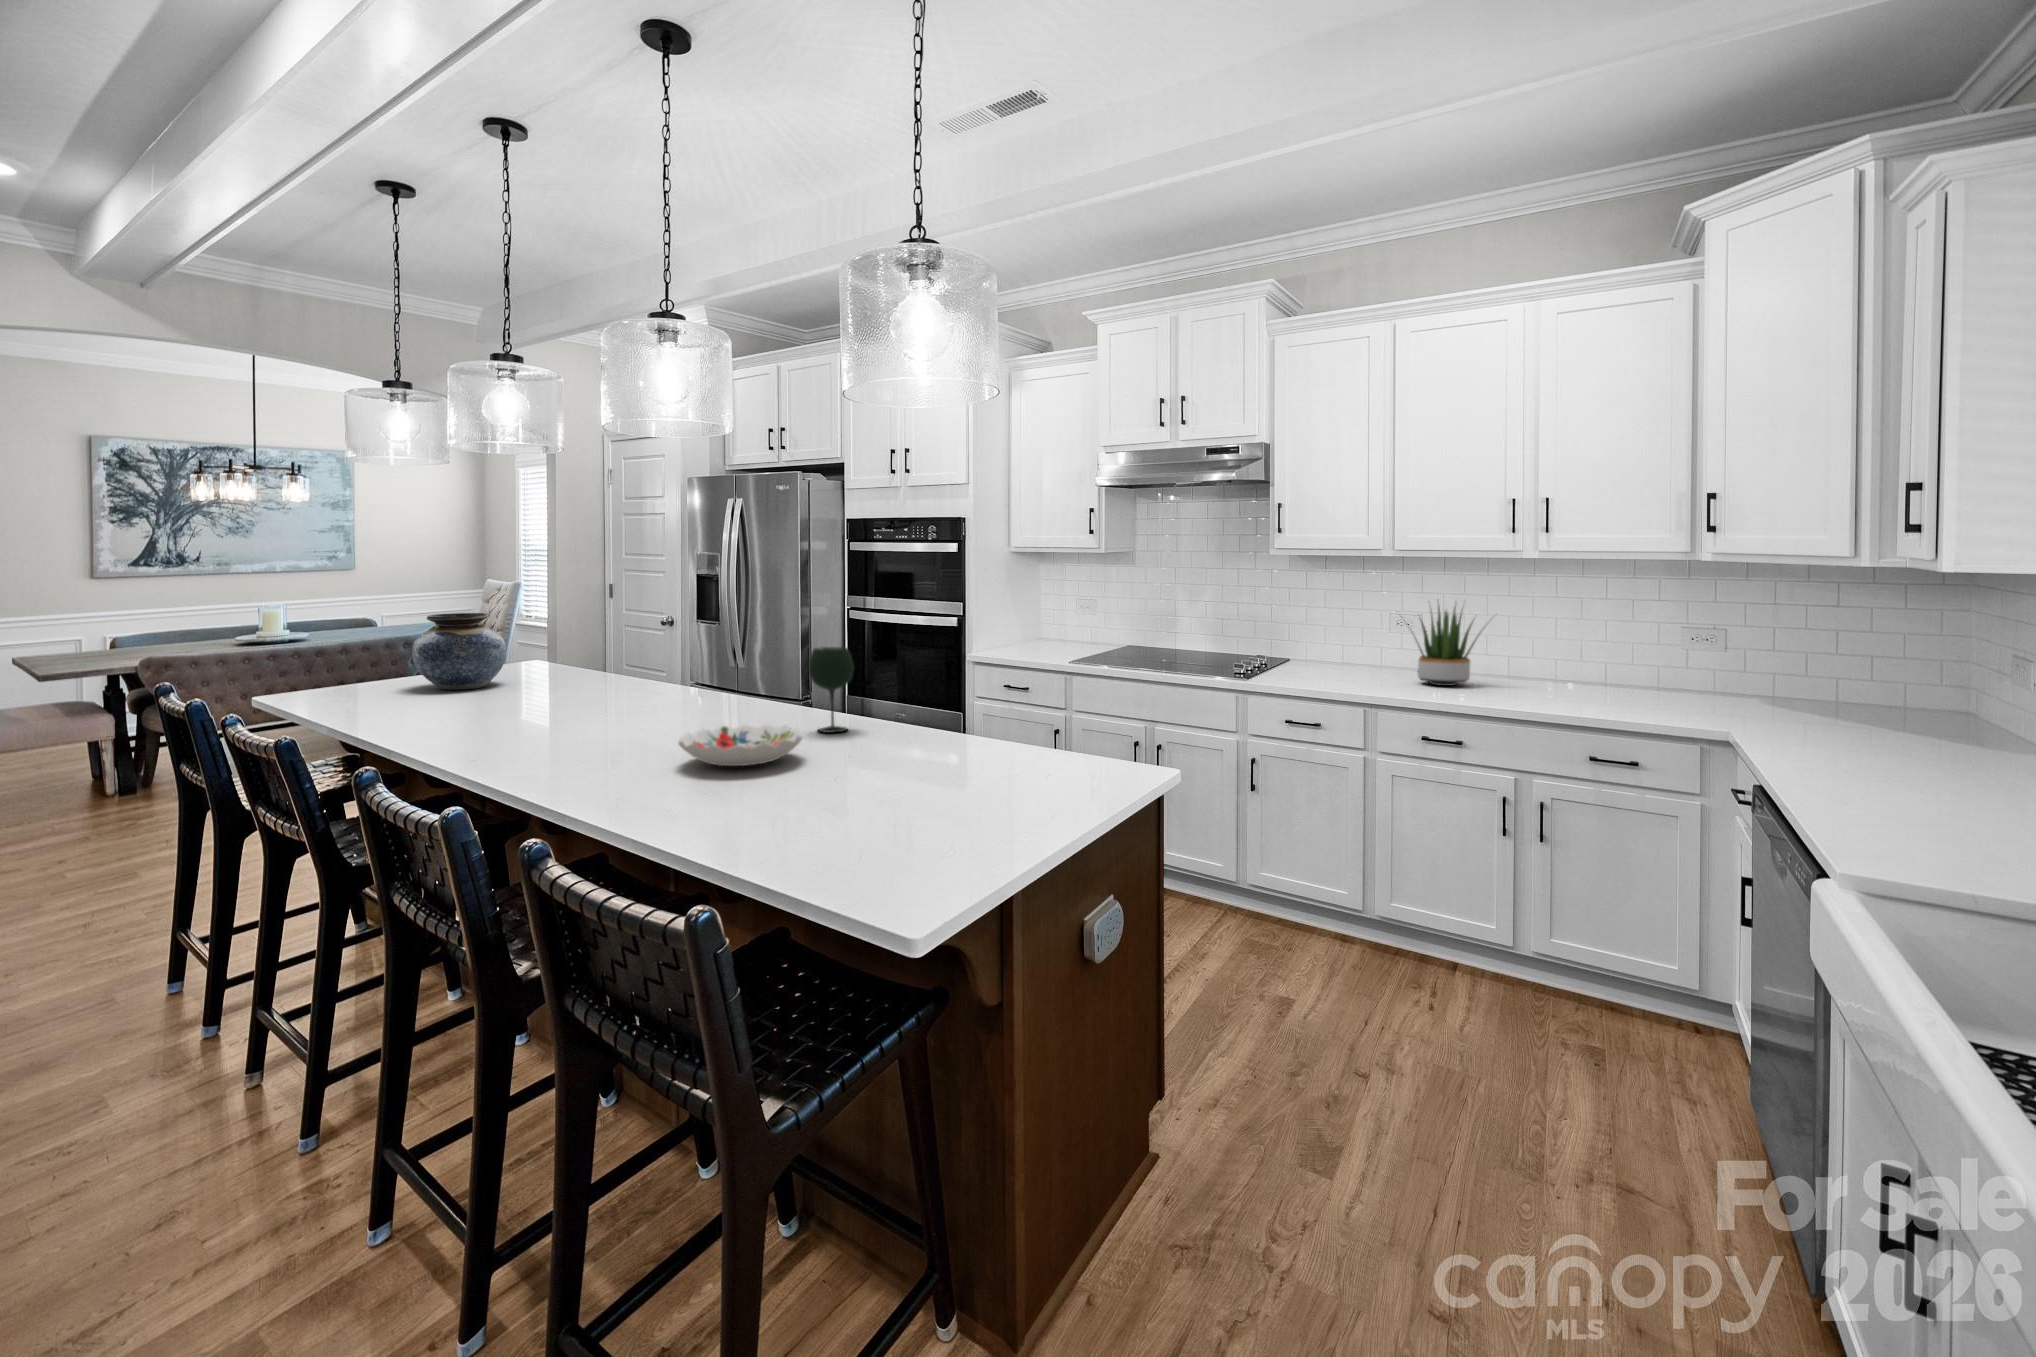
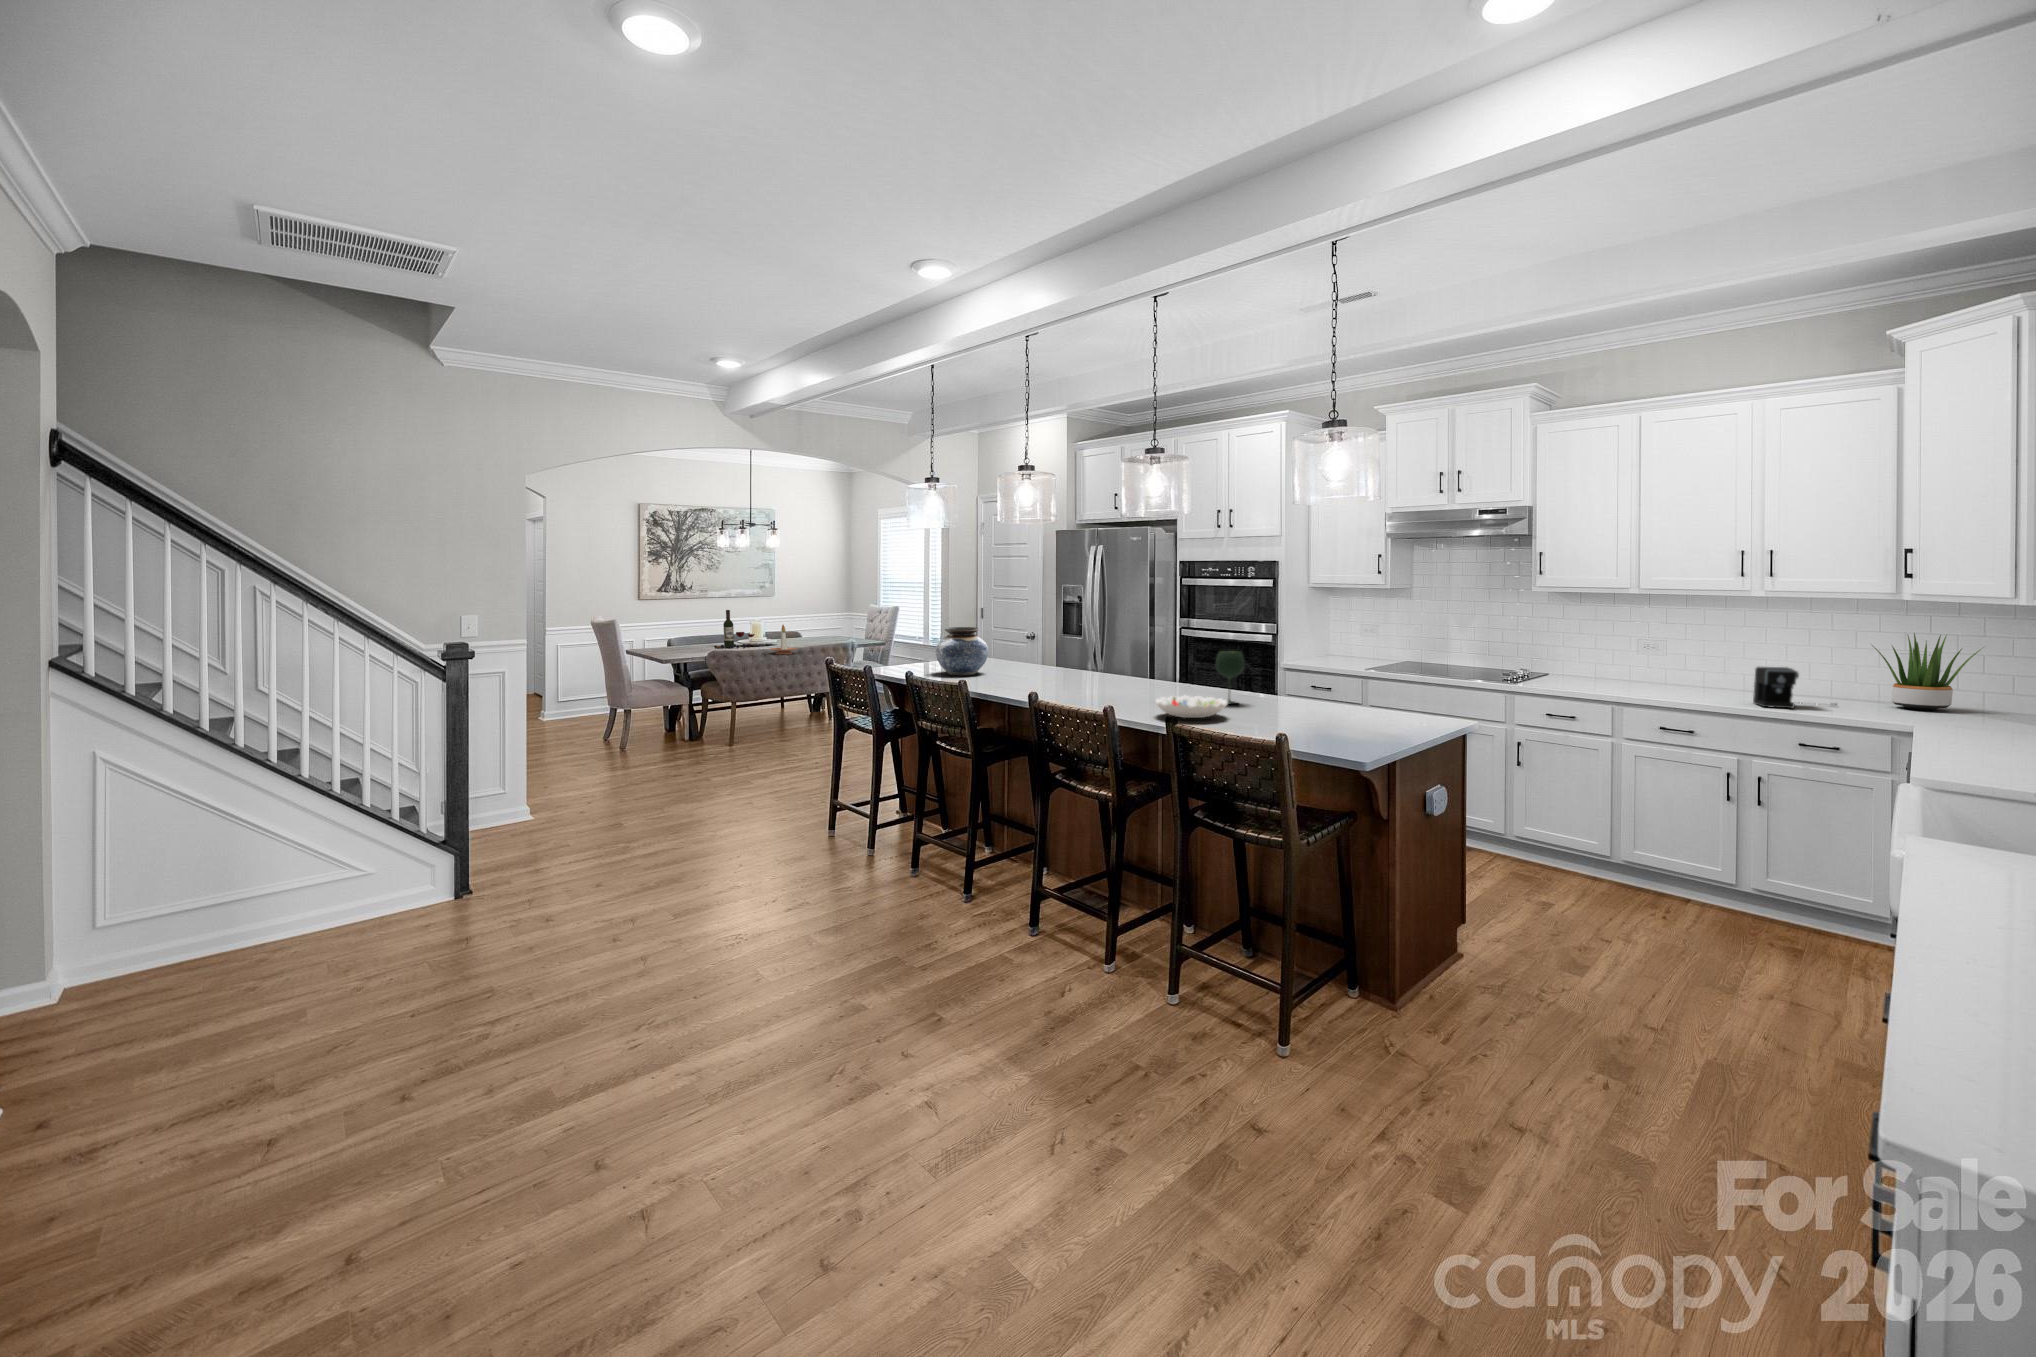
wine bottle: none [192,590,264,647] -> present [714,610,755,649]
potted plant: present [1411,606,1493,686] -> present [1872,633,1984,710]
candle holder: none [267,610,317,655] -> present [771,625,797,654]
coffee maker: none [1533,654,1628,709] -> present [1753,667,1837,708]

